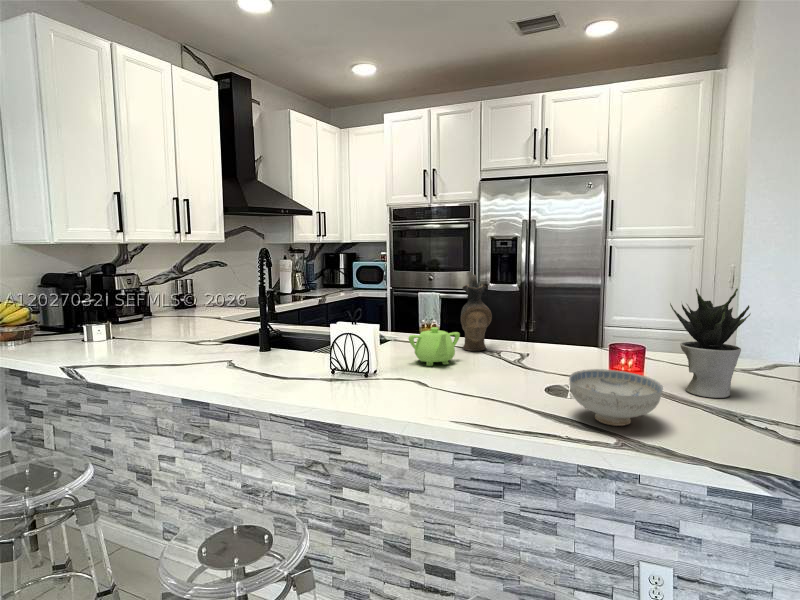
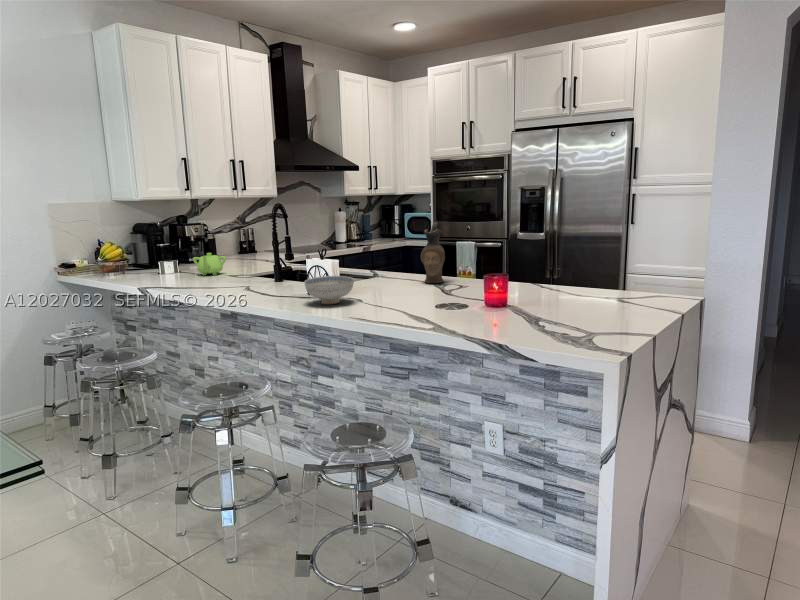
potted plant: present [670,288,750,398] -> none [534,228,595,312]
teapot: present [409,327,460,366] -> present [193,253,226,275]
ceramic bowl: present [569,369,663,426] -> present [305,276,354,304]

